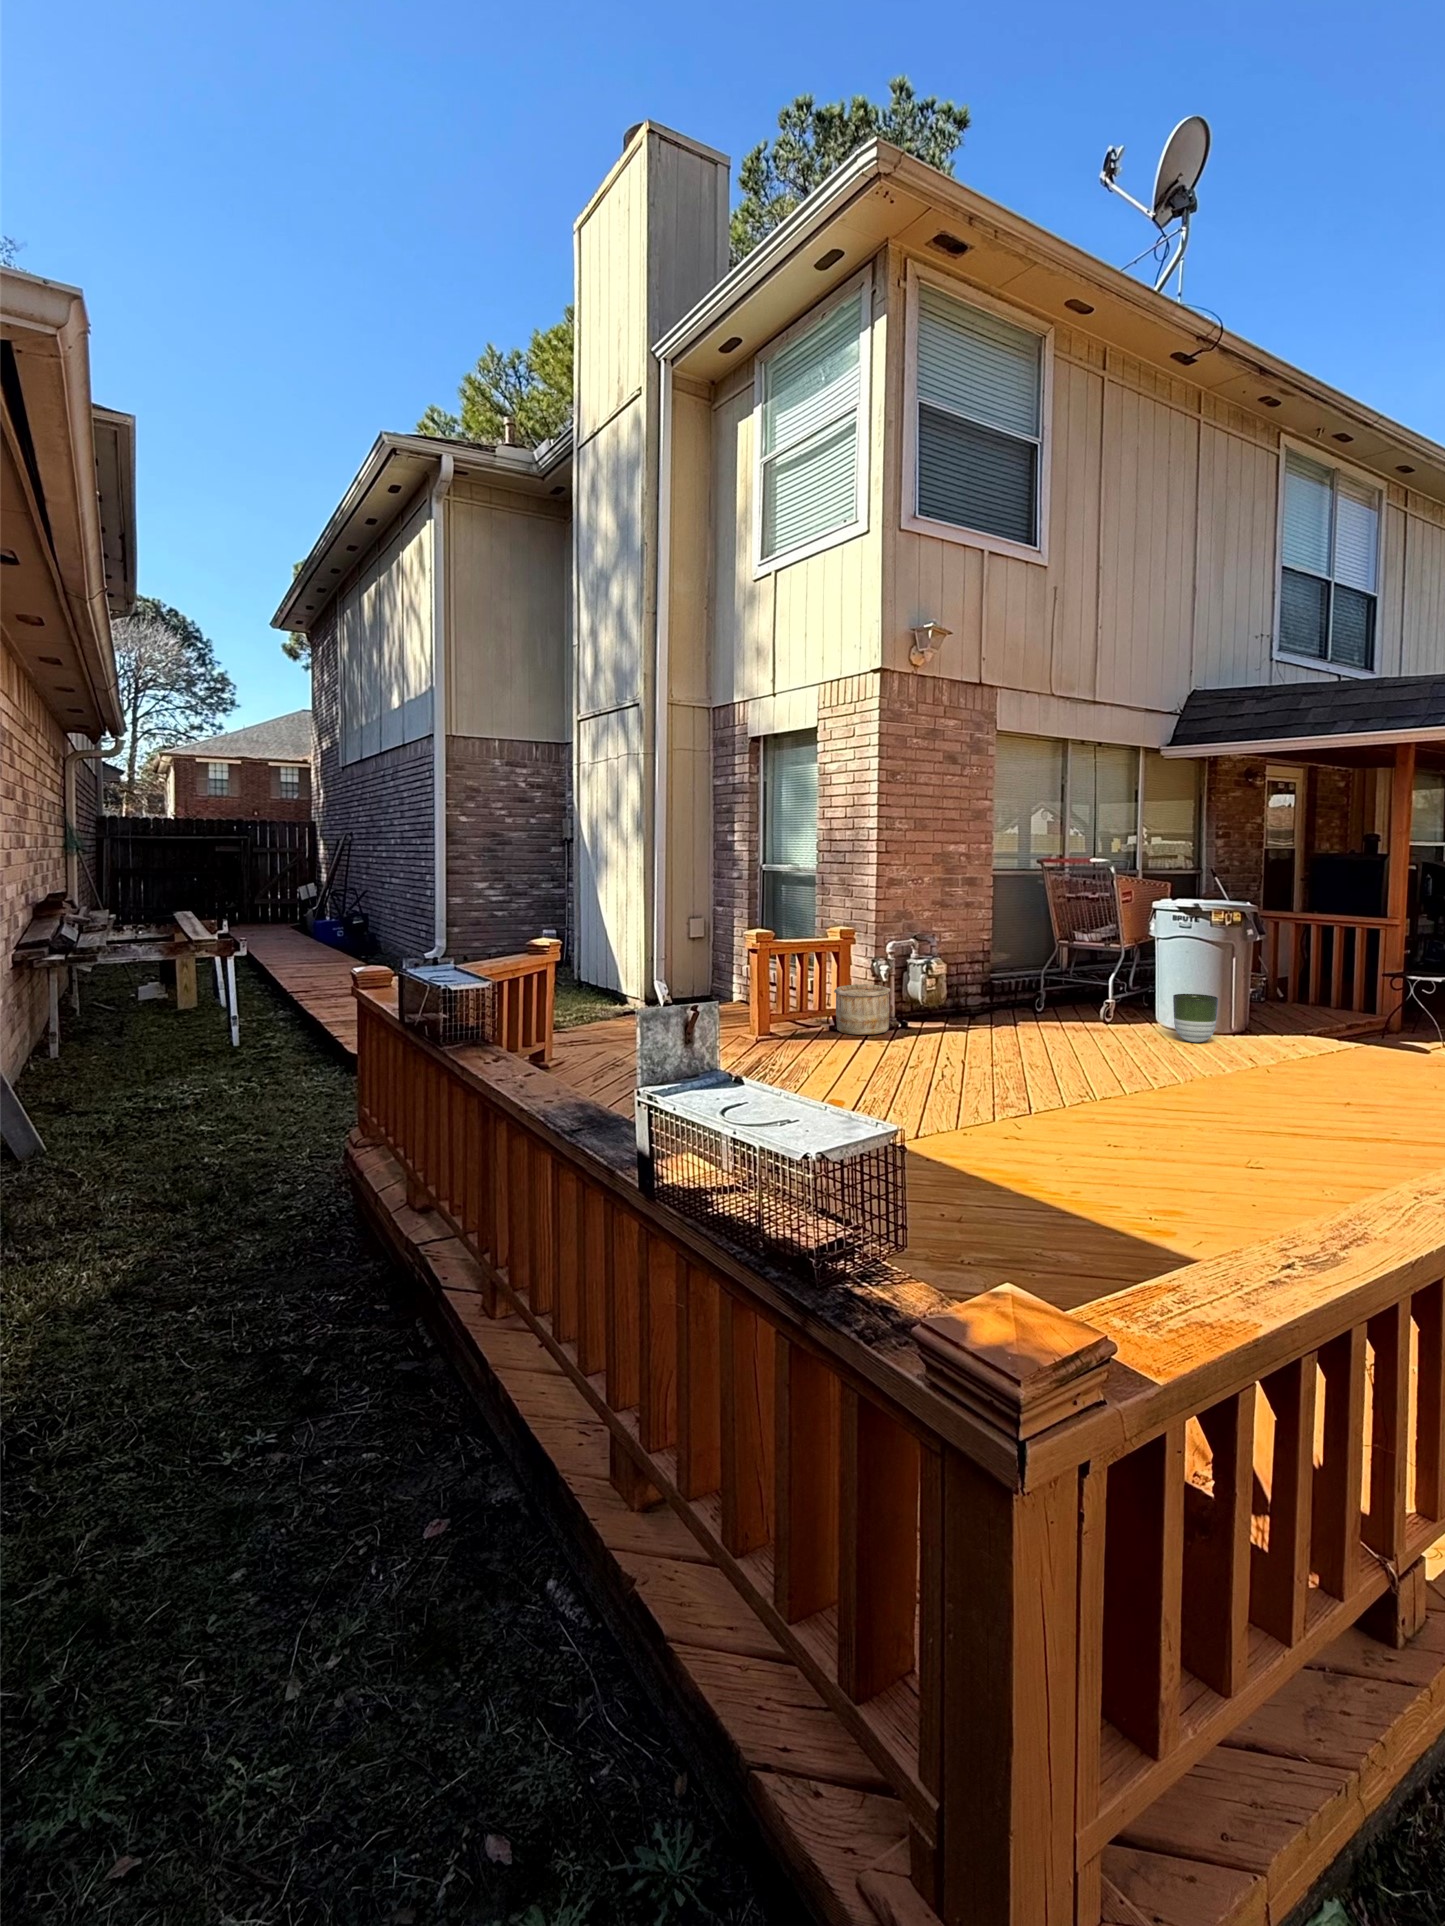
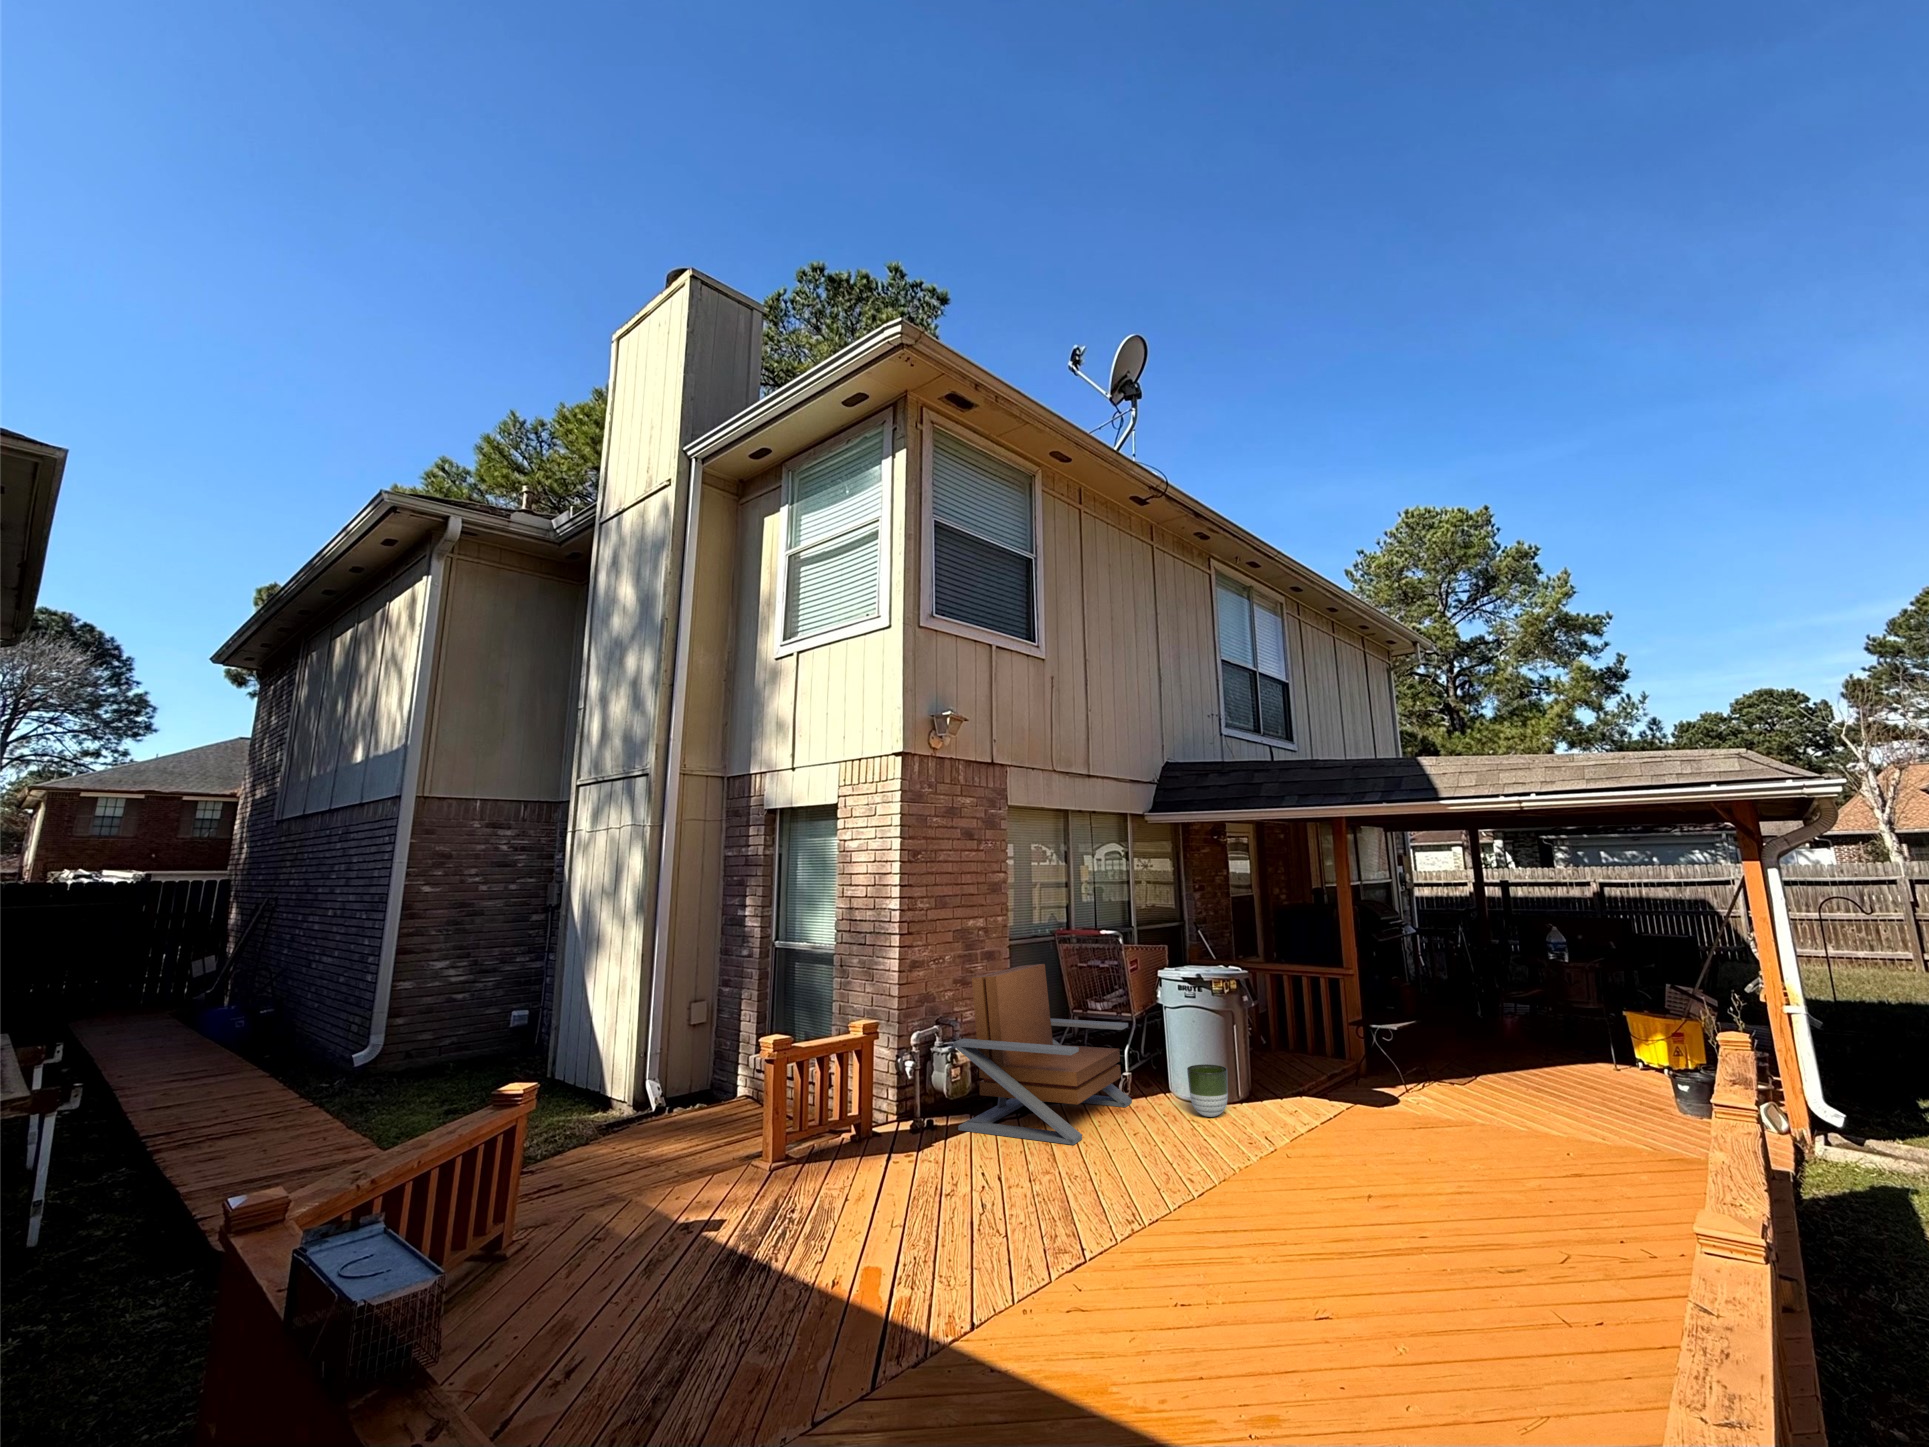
lounge chair: none [928,891,1114,1049] -> present [953,964,1132,1145]
wooden bucket: present [834,984,891,1035] -> none [856,1081,916,1145]

